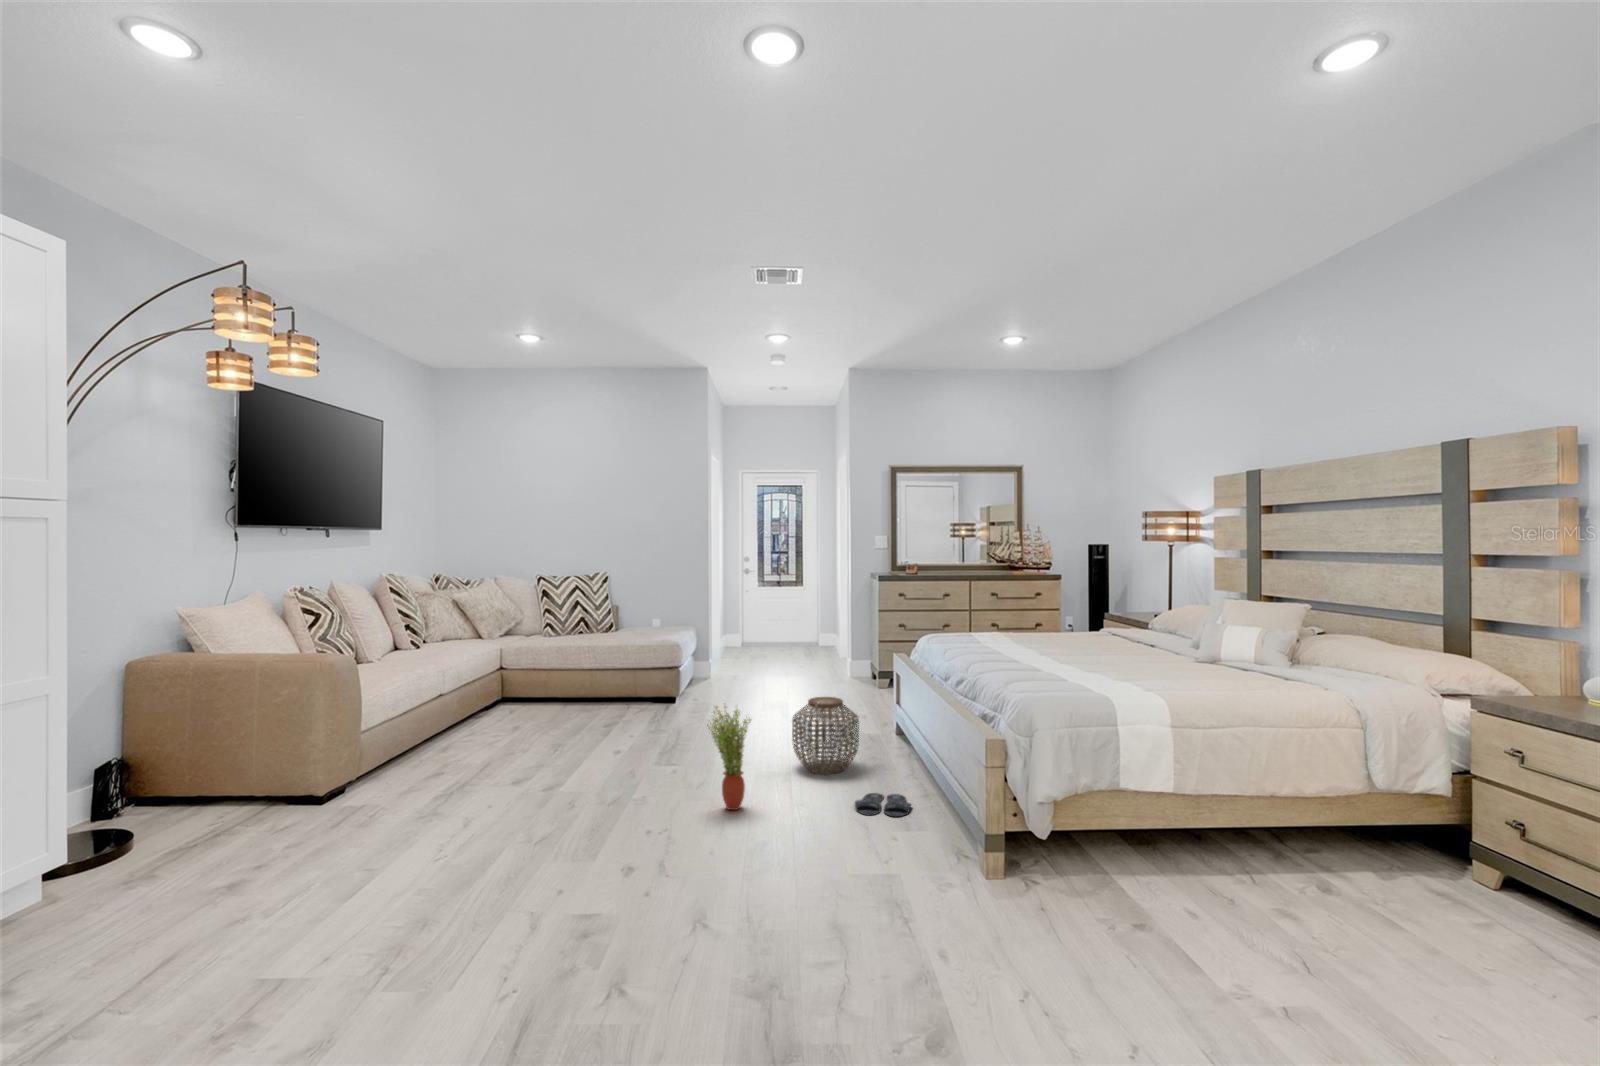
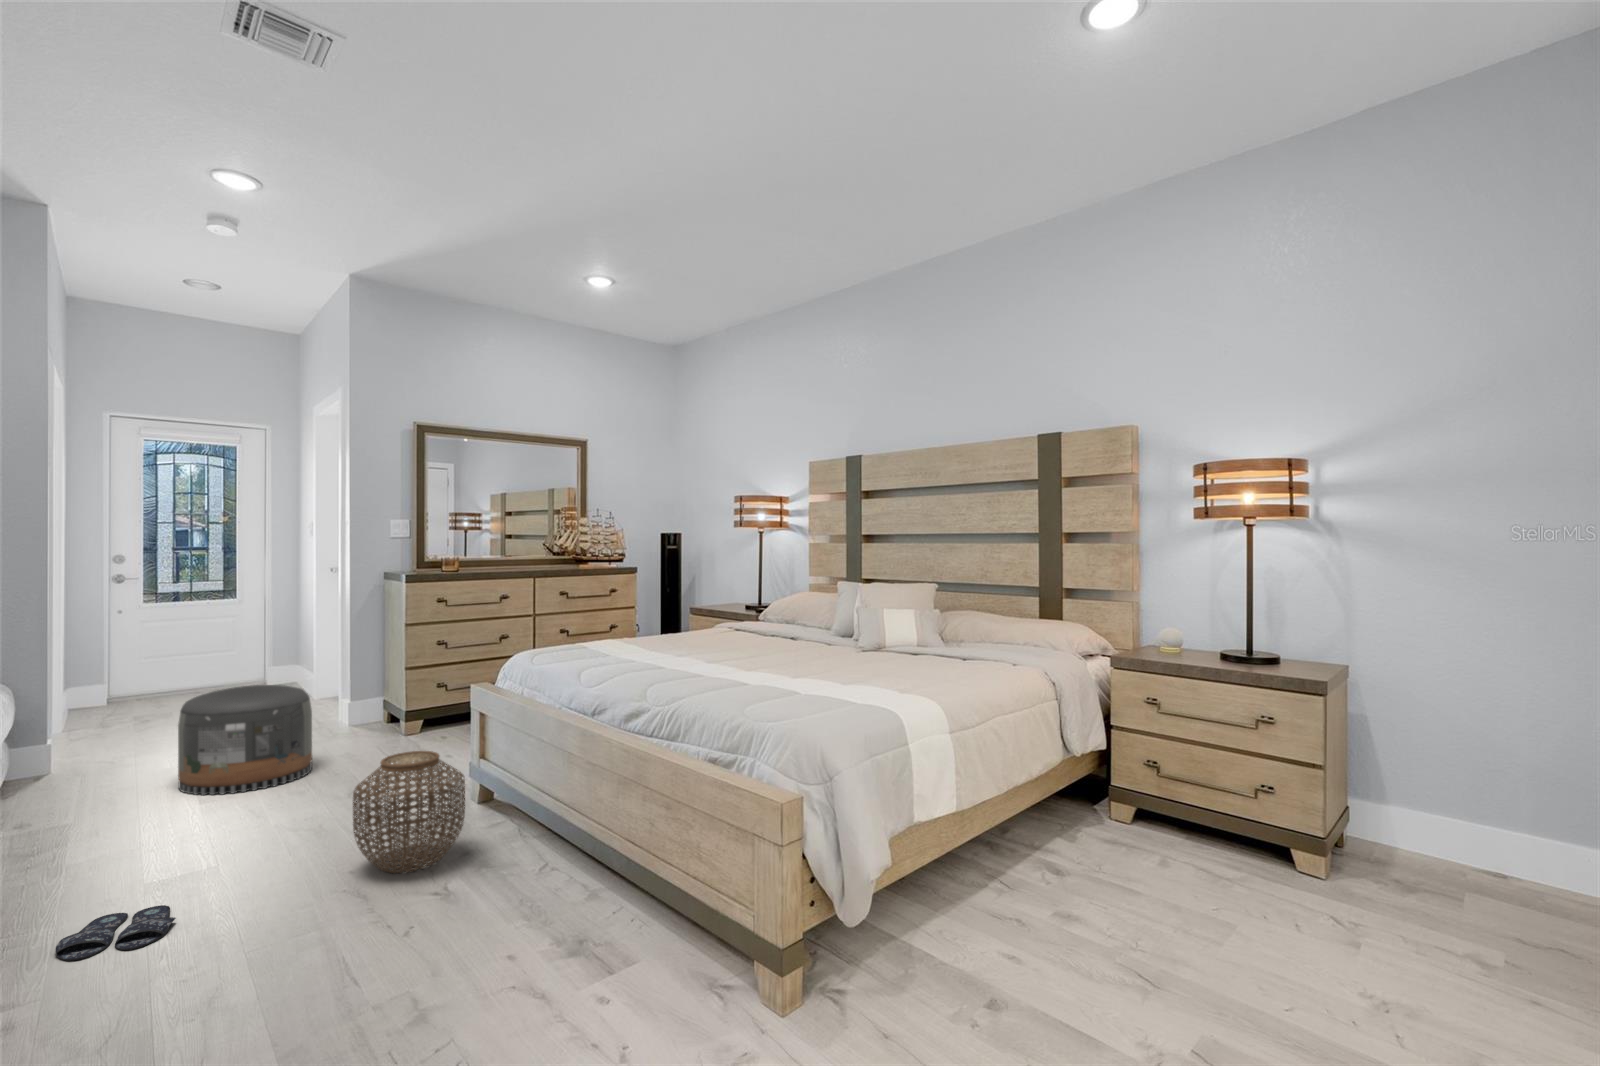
pouf: none [734,646,805,713] -> present [178,685,312,795]
potted plant: present [707,706,751,810] -> none [227,793,324,981]
slippers: present [855,793,911,817] -> present [56,905,176,961]

